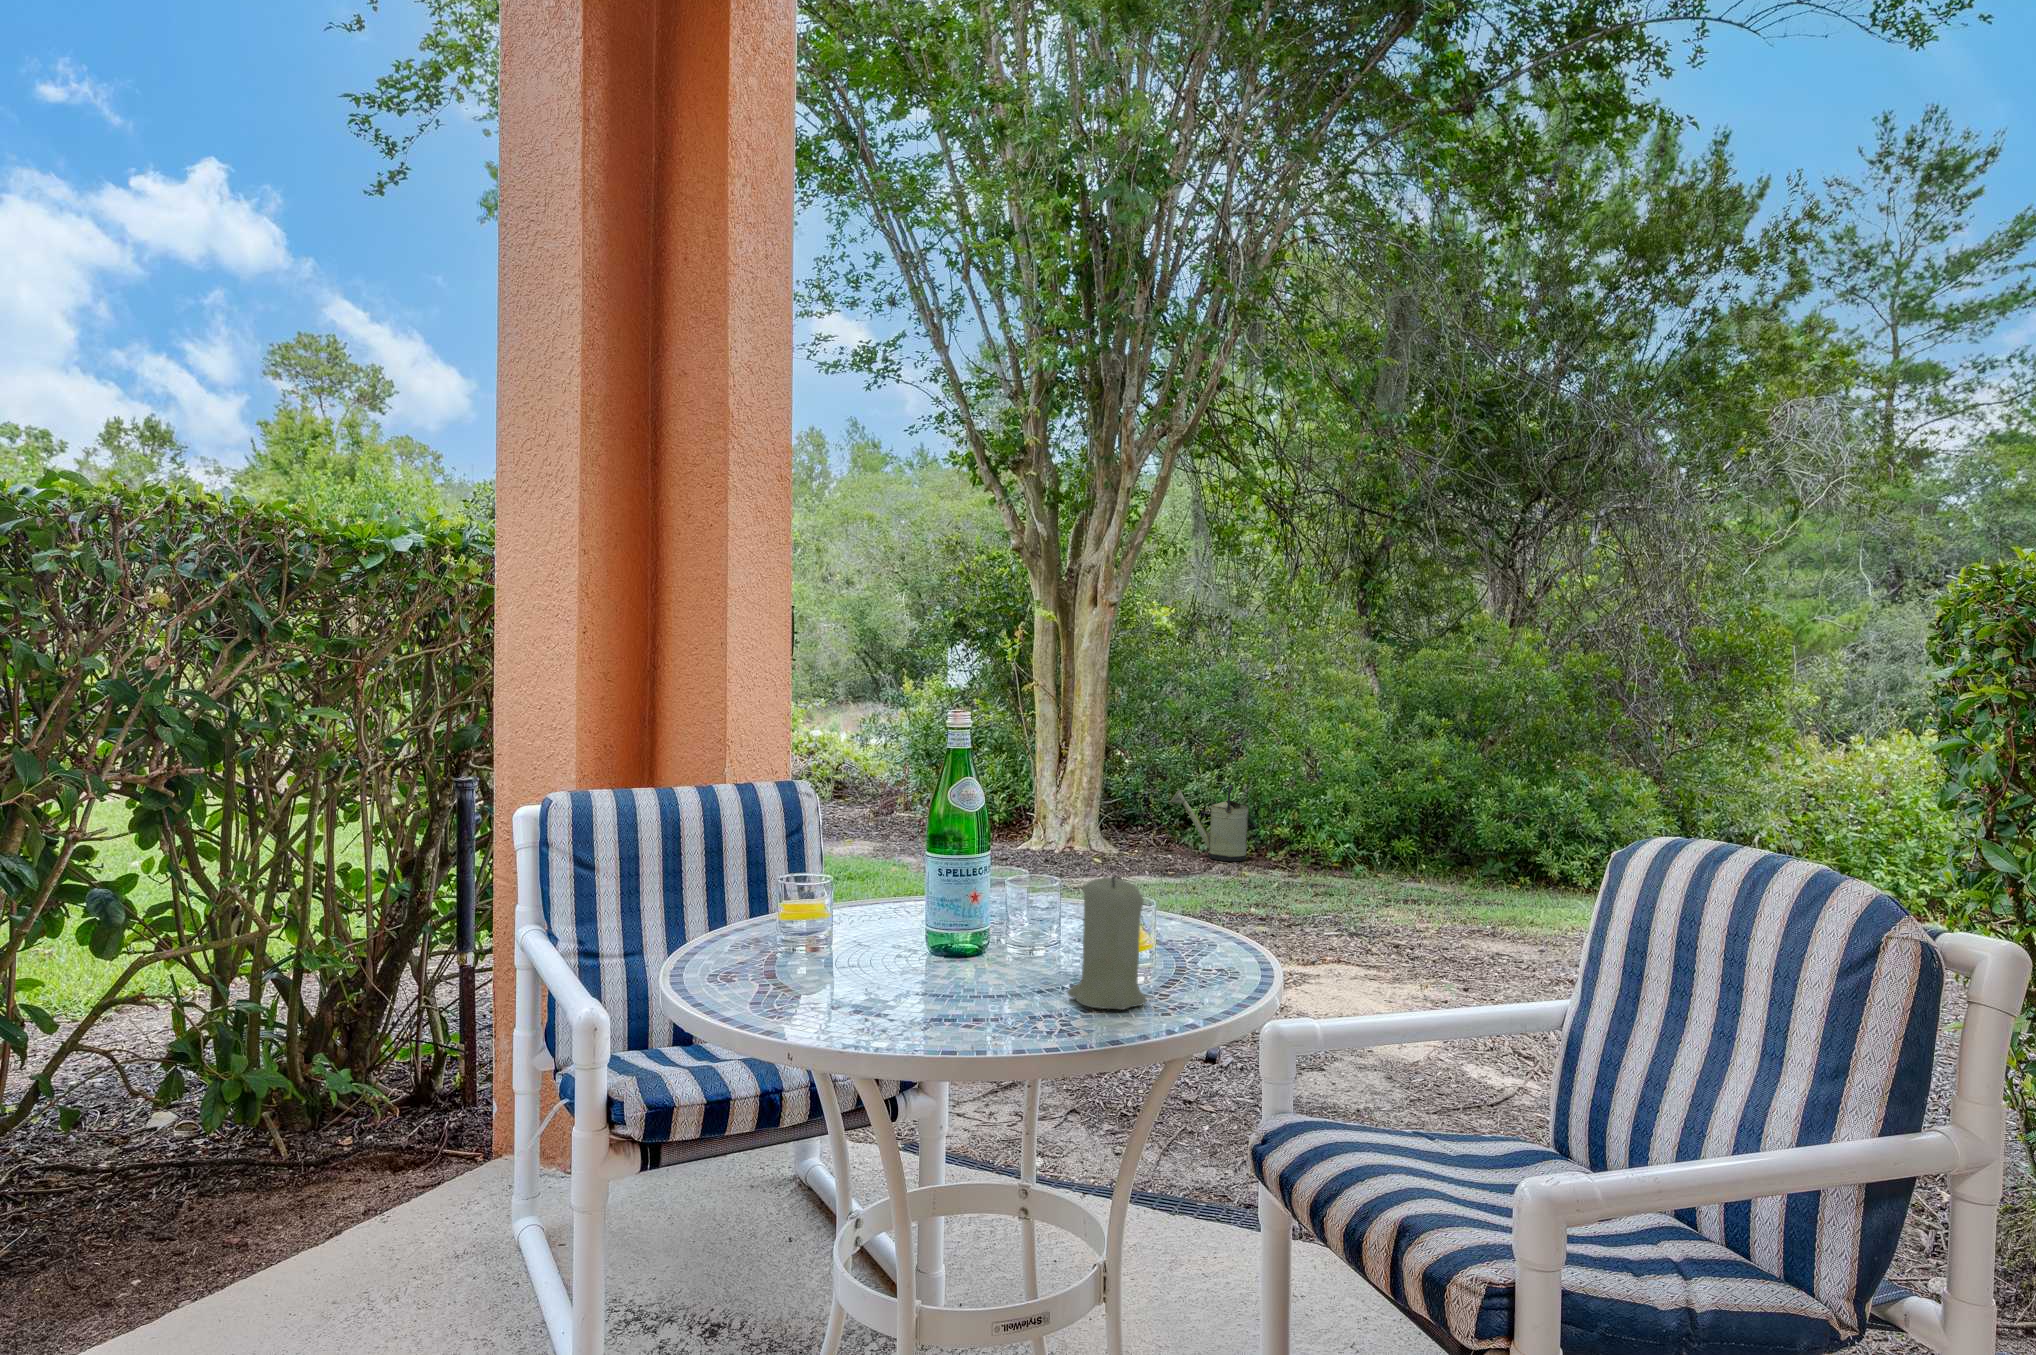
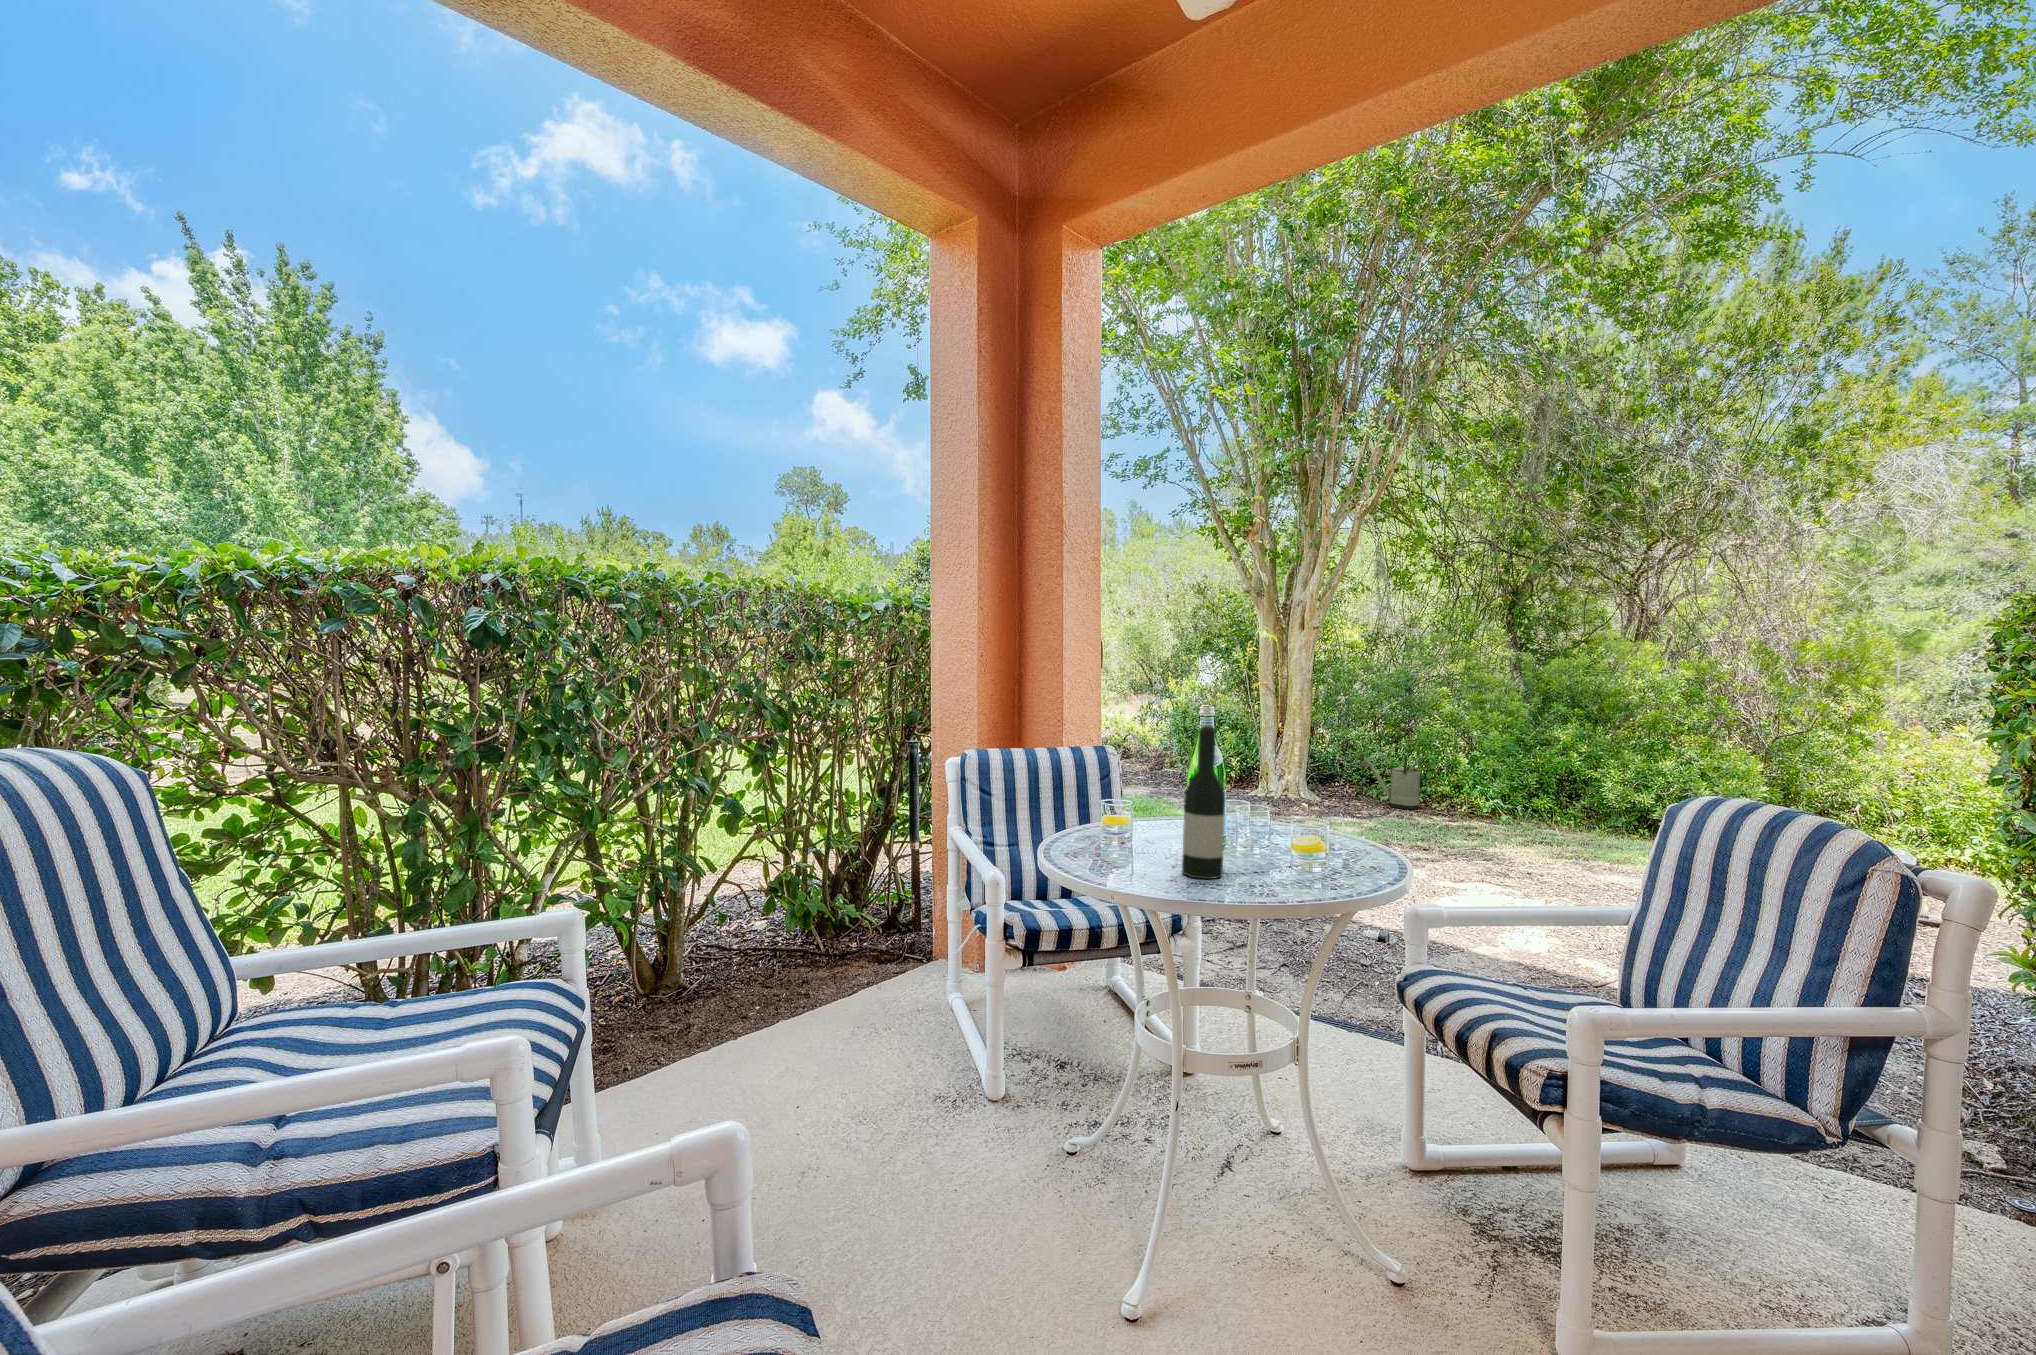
wine bottle: none [917,745,990,1006] -> present [1182,726,1225,879]
candle: present [1068,876,1146,1010] -> none [1274,805,1324,887]

